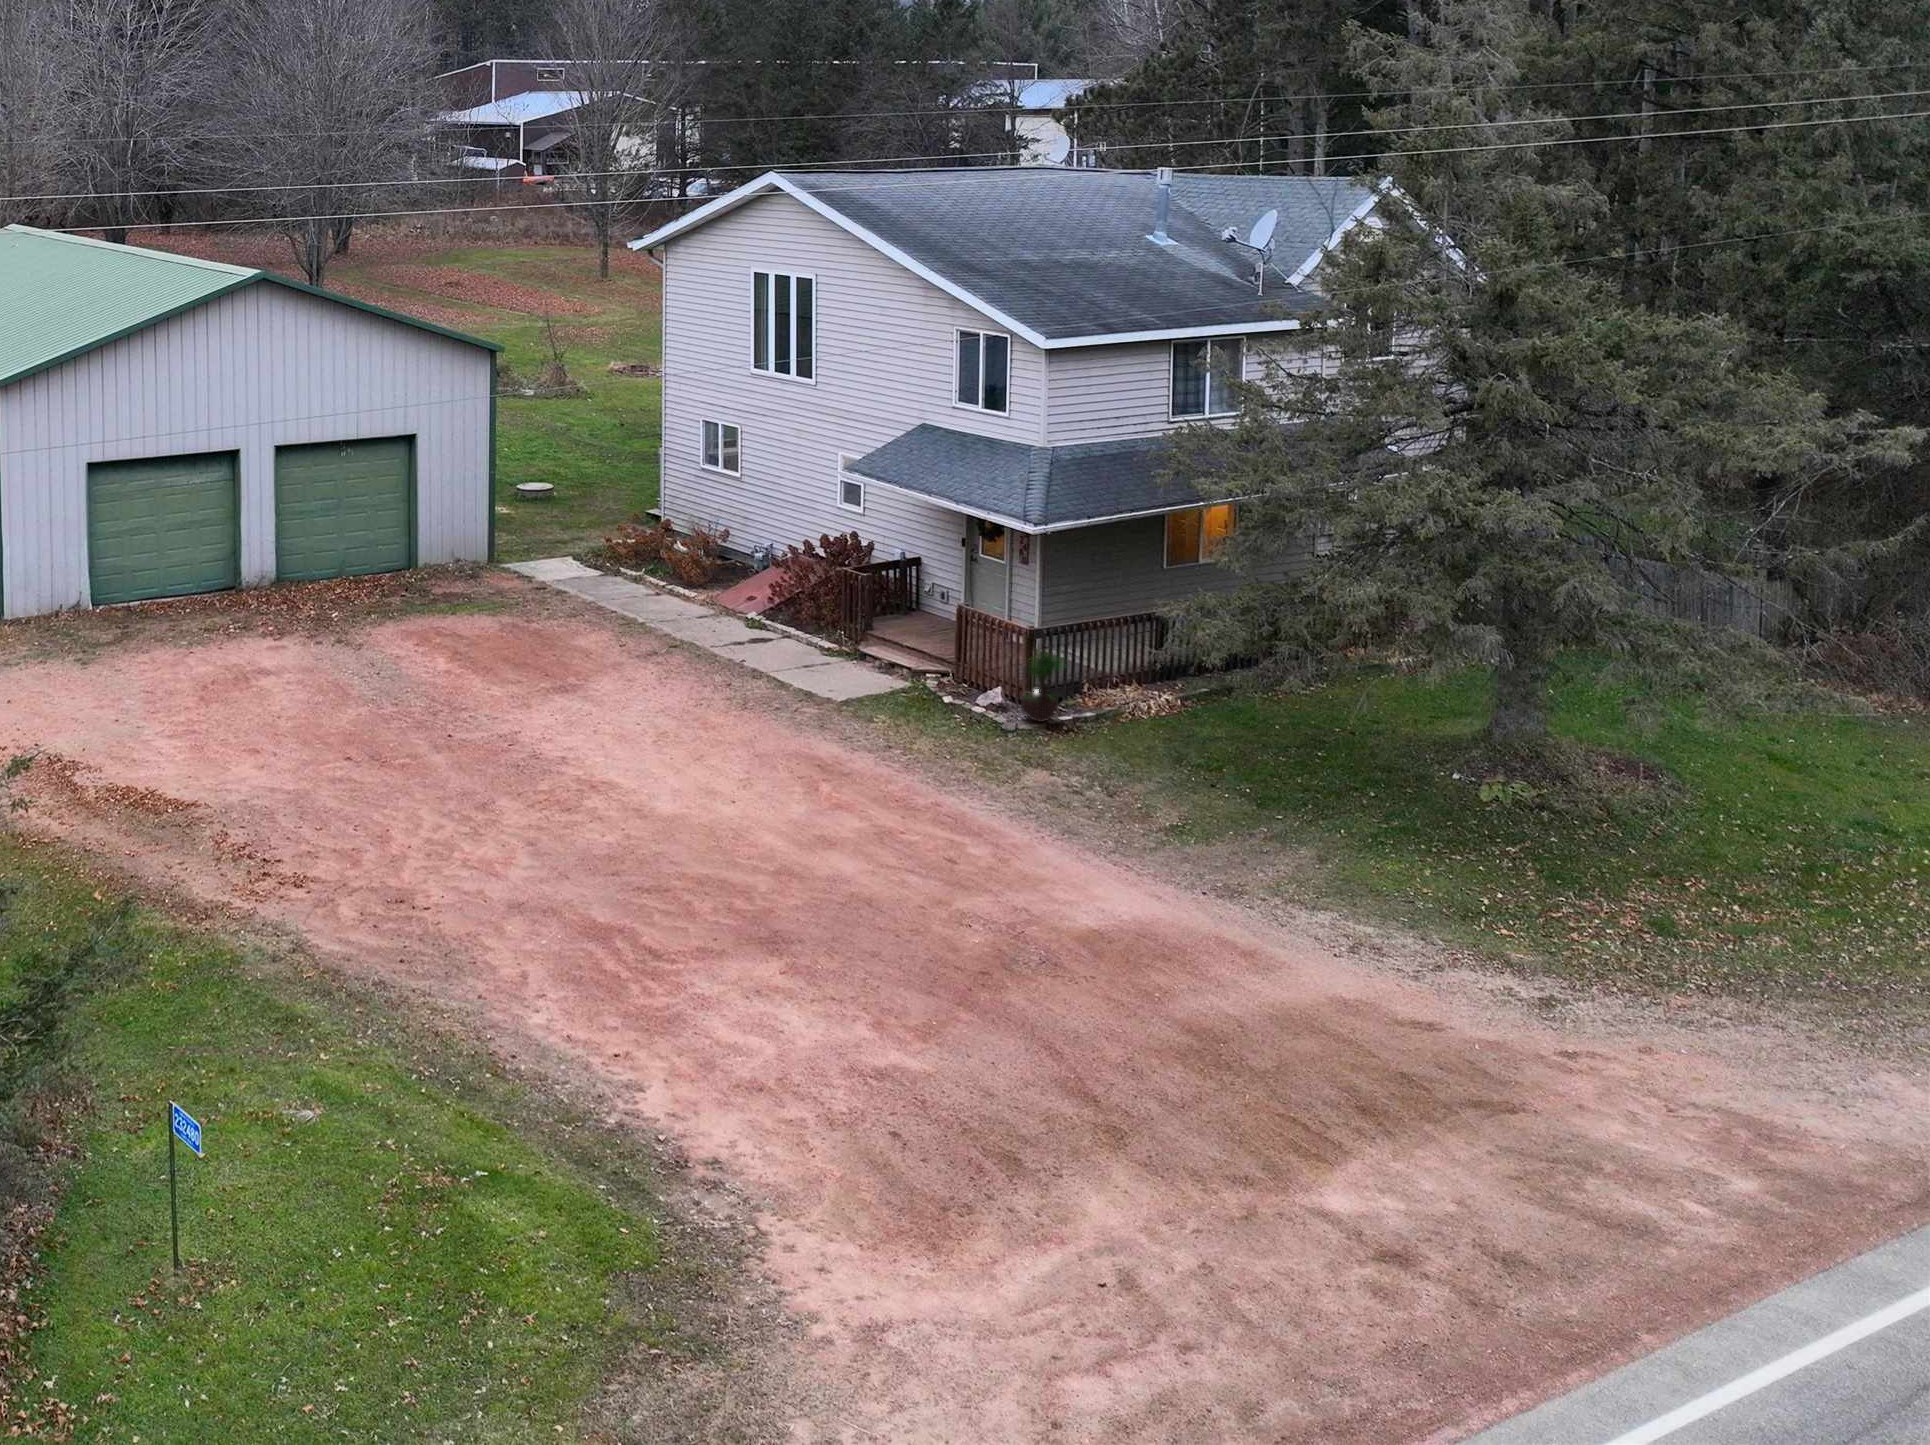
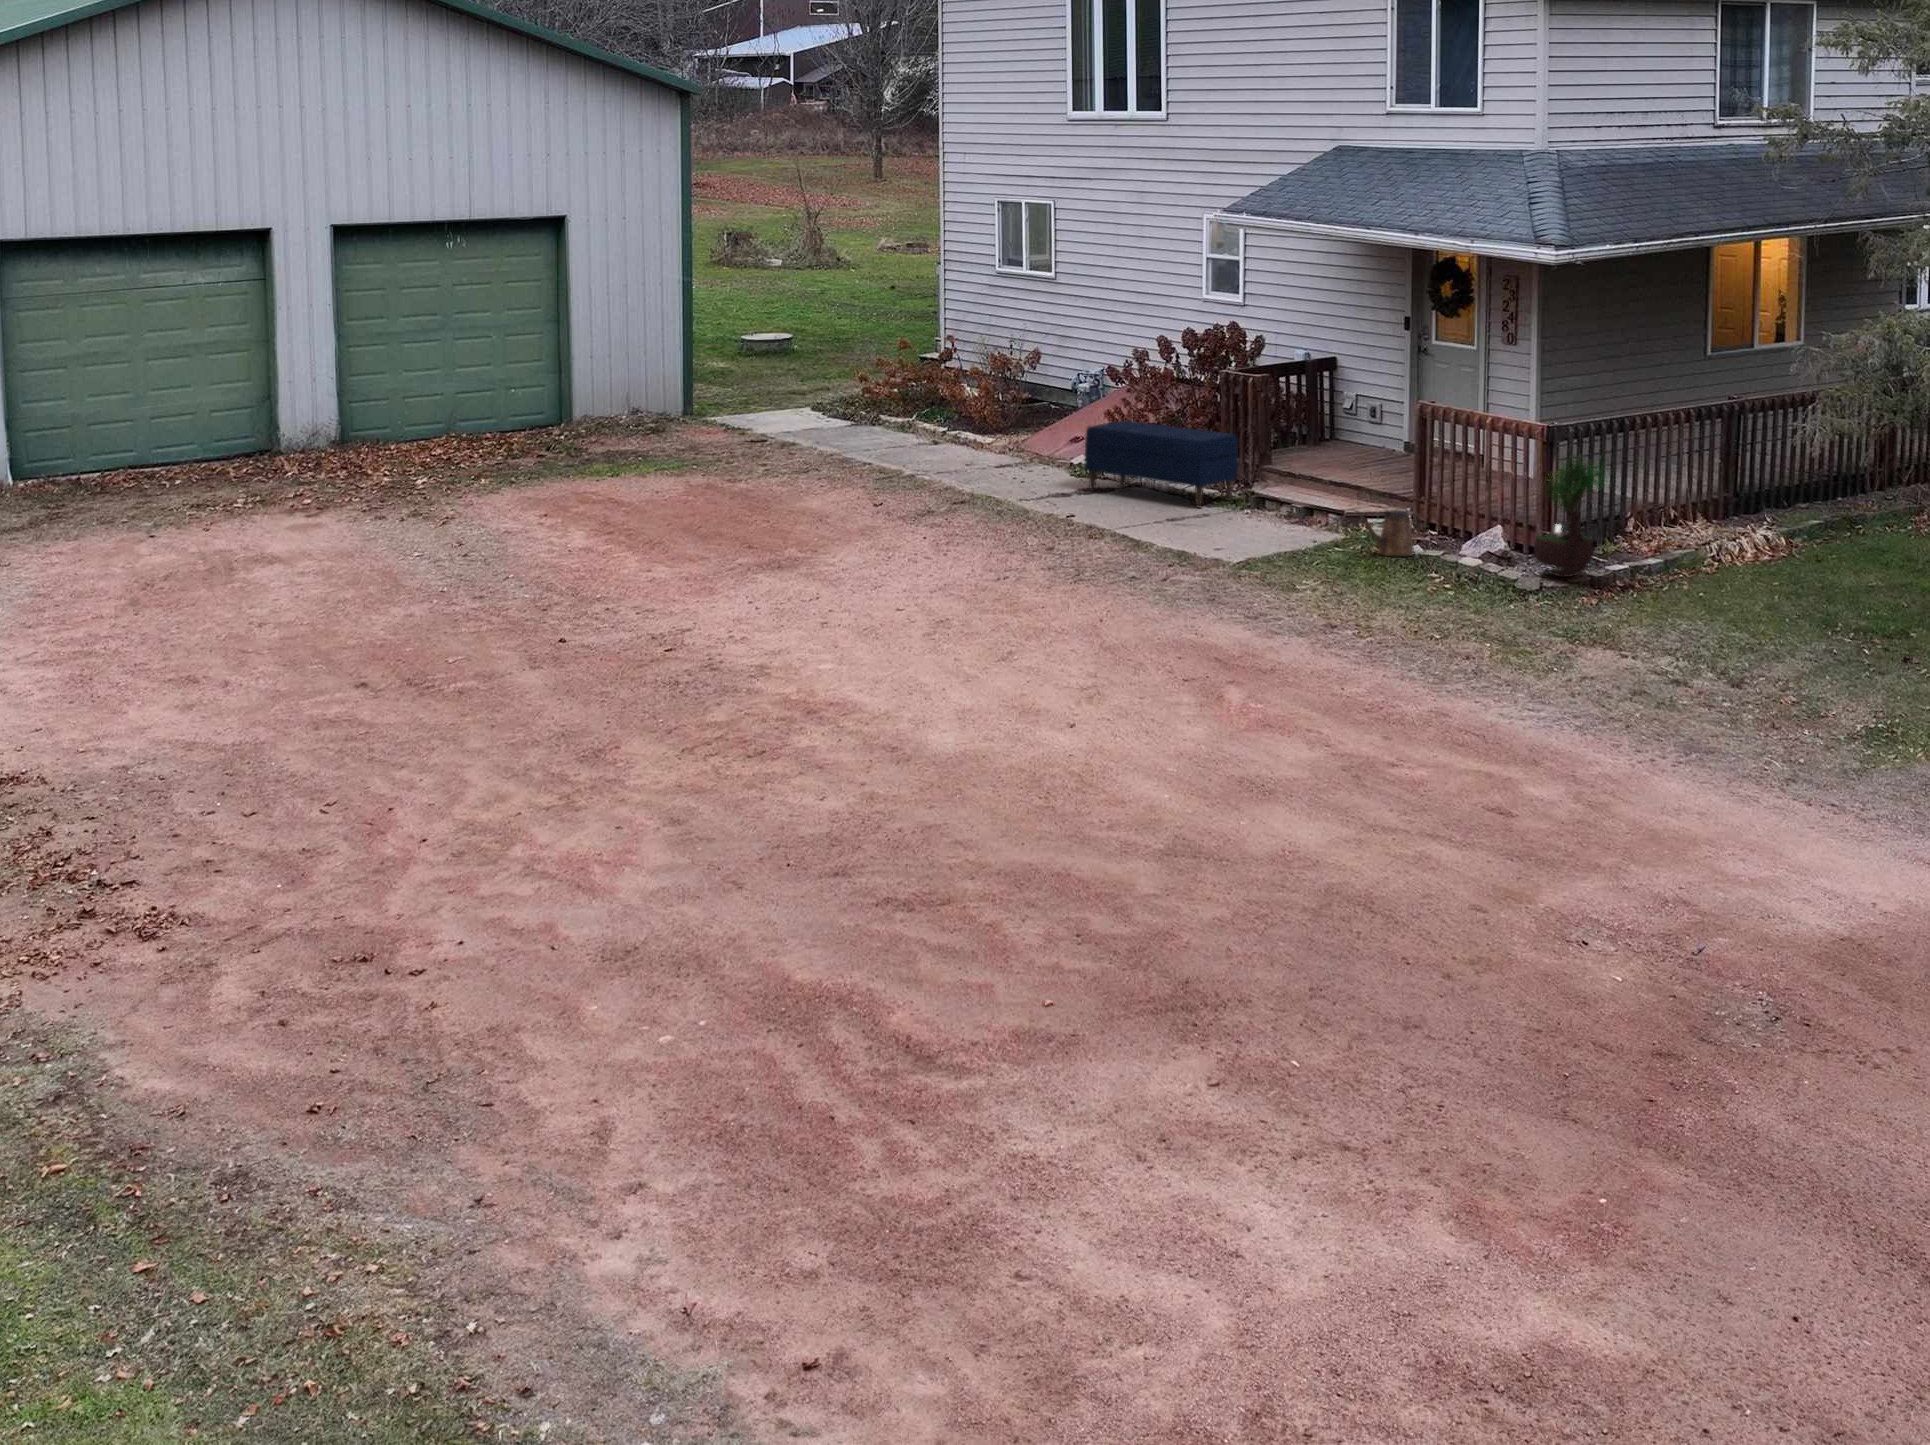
bench: none [751,593,850,656] -> present [1085,420,1238,508]
watering can: none [912,671,956,701] -> present [1355,510,1421,556]

